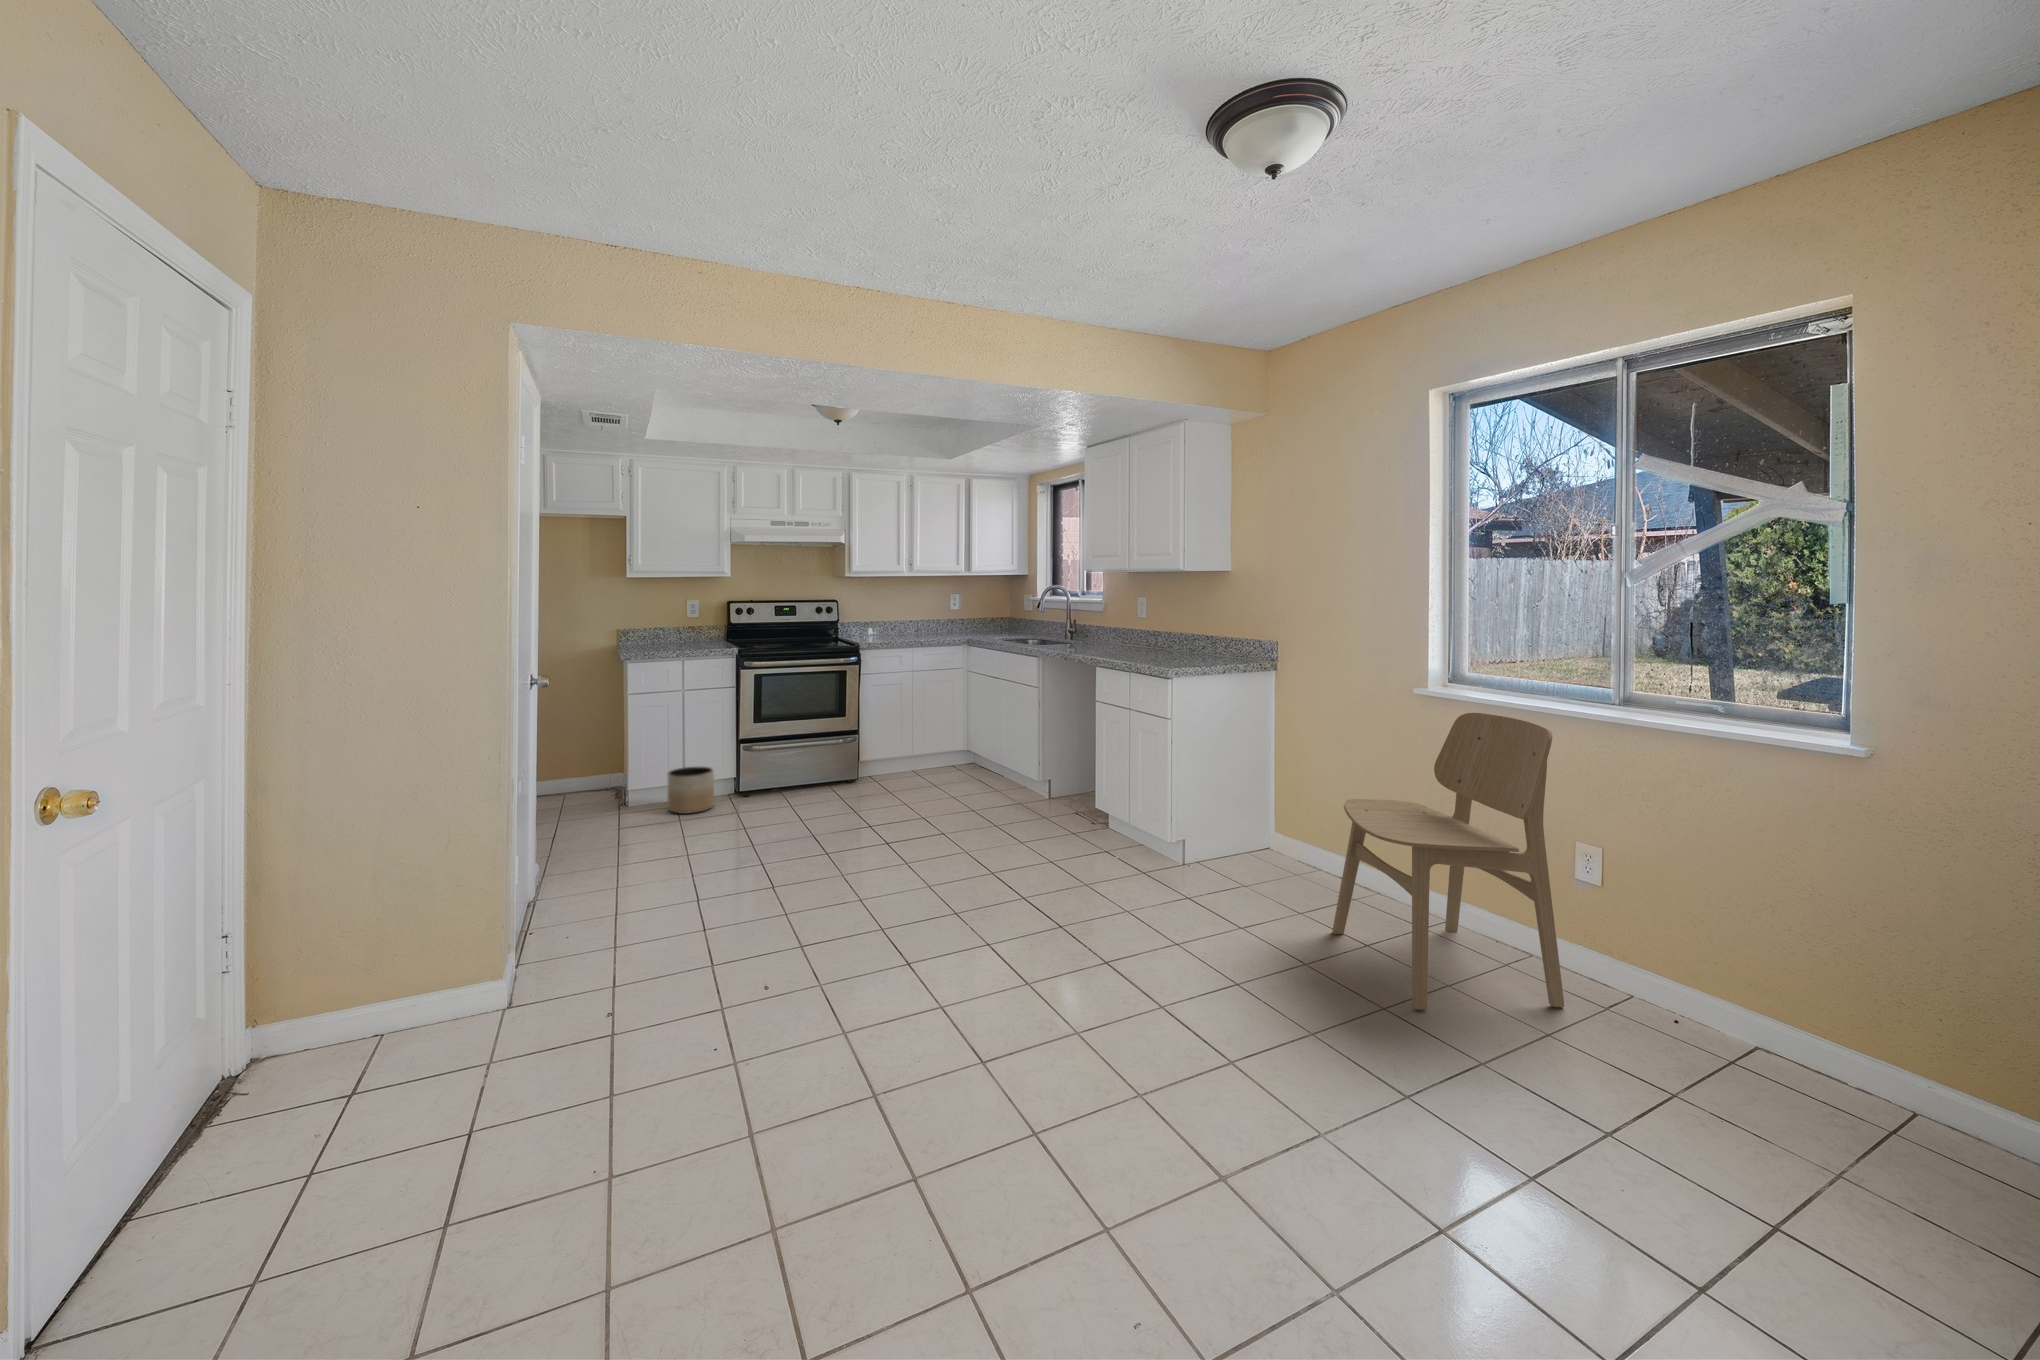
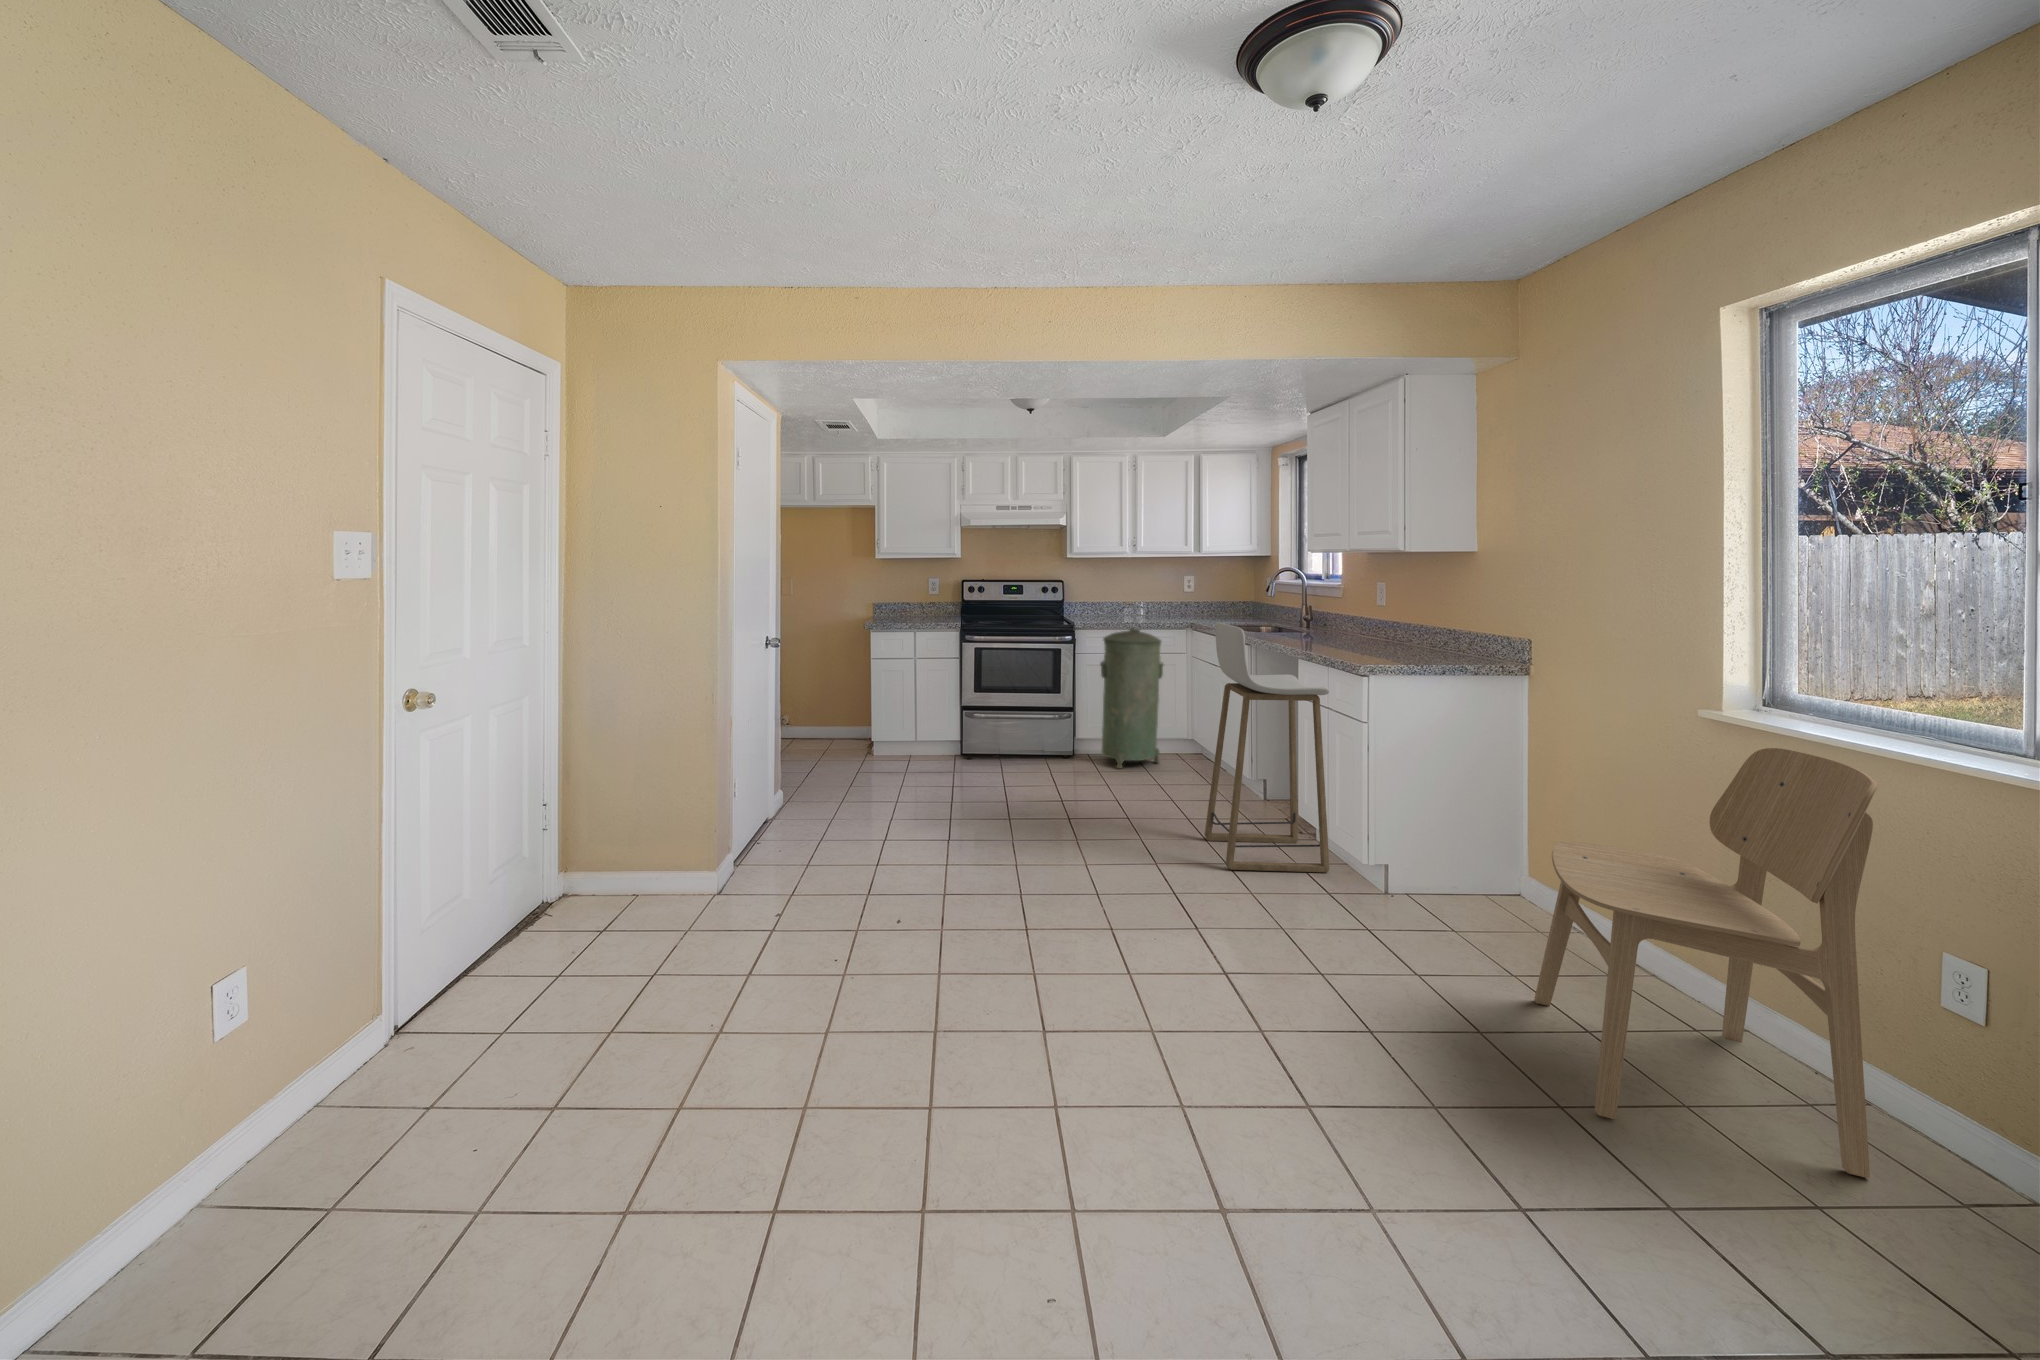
bar stool: none [1027,636,1142,869] -> present [1205,622,1330,872]
trash can: none [890,646,949,788] -> present [1100,628,1163,769]
planter: present [668,767,714,814] -> none [896,727,934,767]

